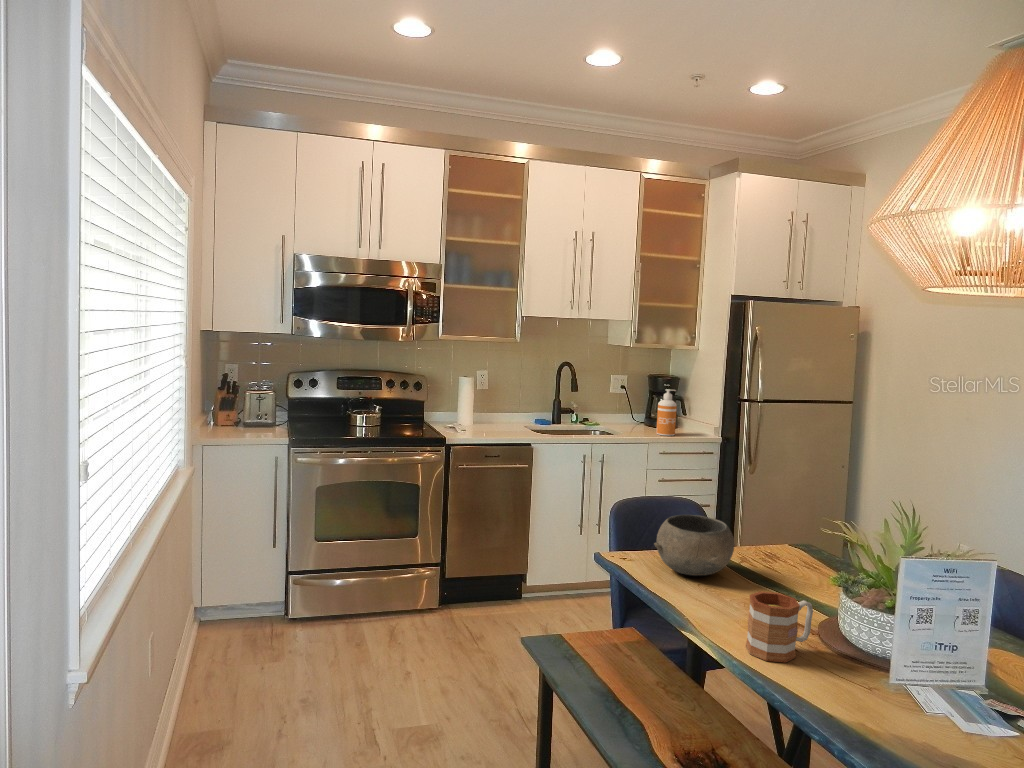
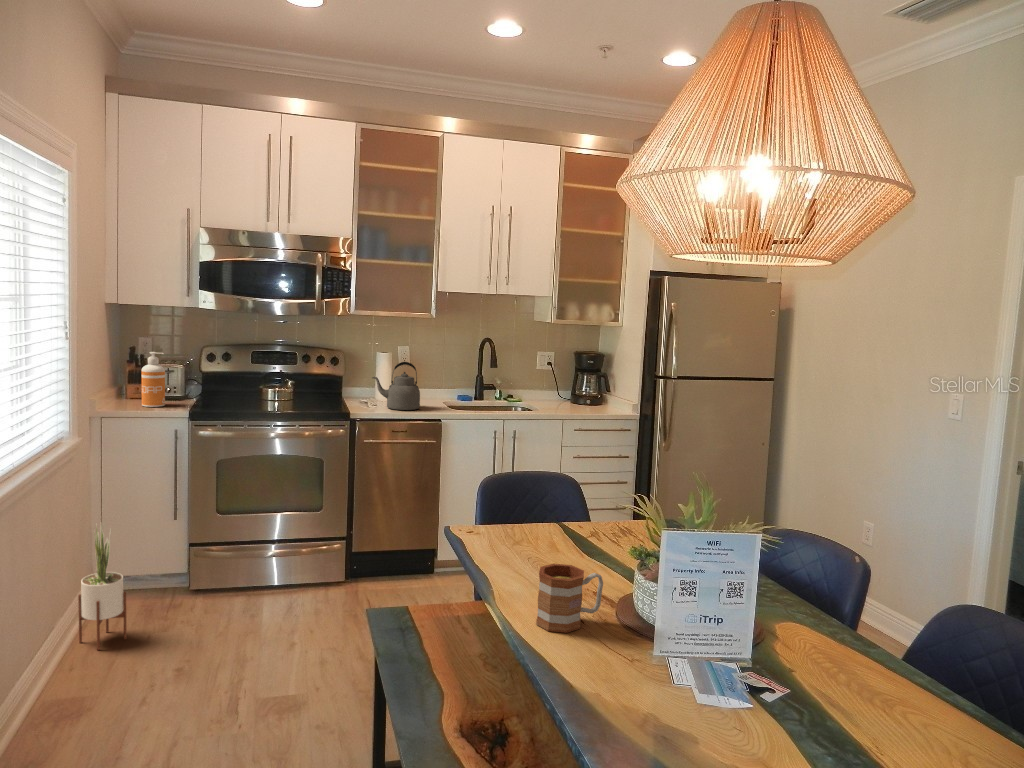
kettle: none [461,386,508,434] -> present [372,362,420,410]
soap dispenser: present [656,389,677,436] -> present [142,352,165,407]
bowl: present [654,515,735,576] -> none [493,489,575,549]
potted plant: none [193,549,240,682] -> present [78,526,127,650]

